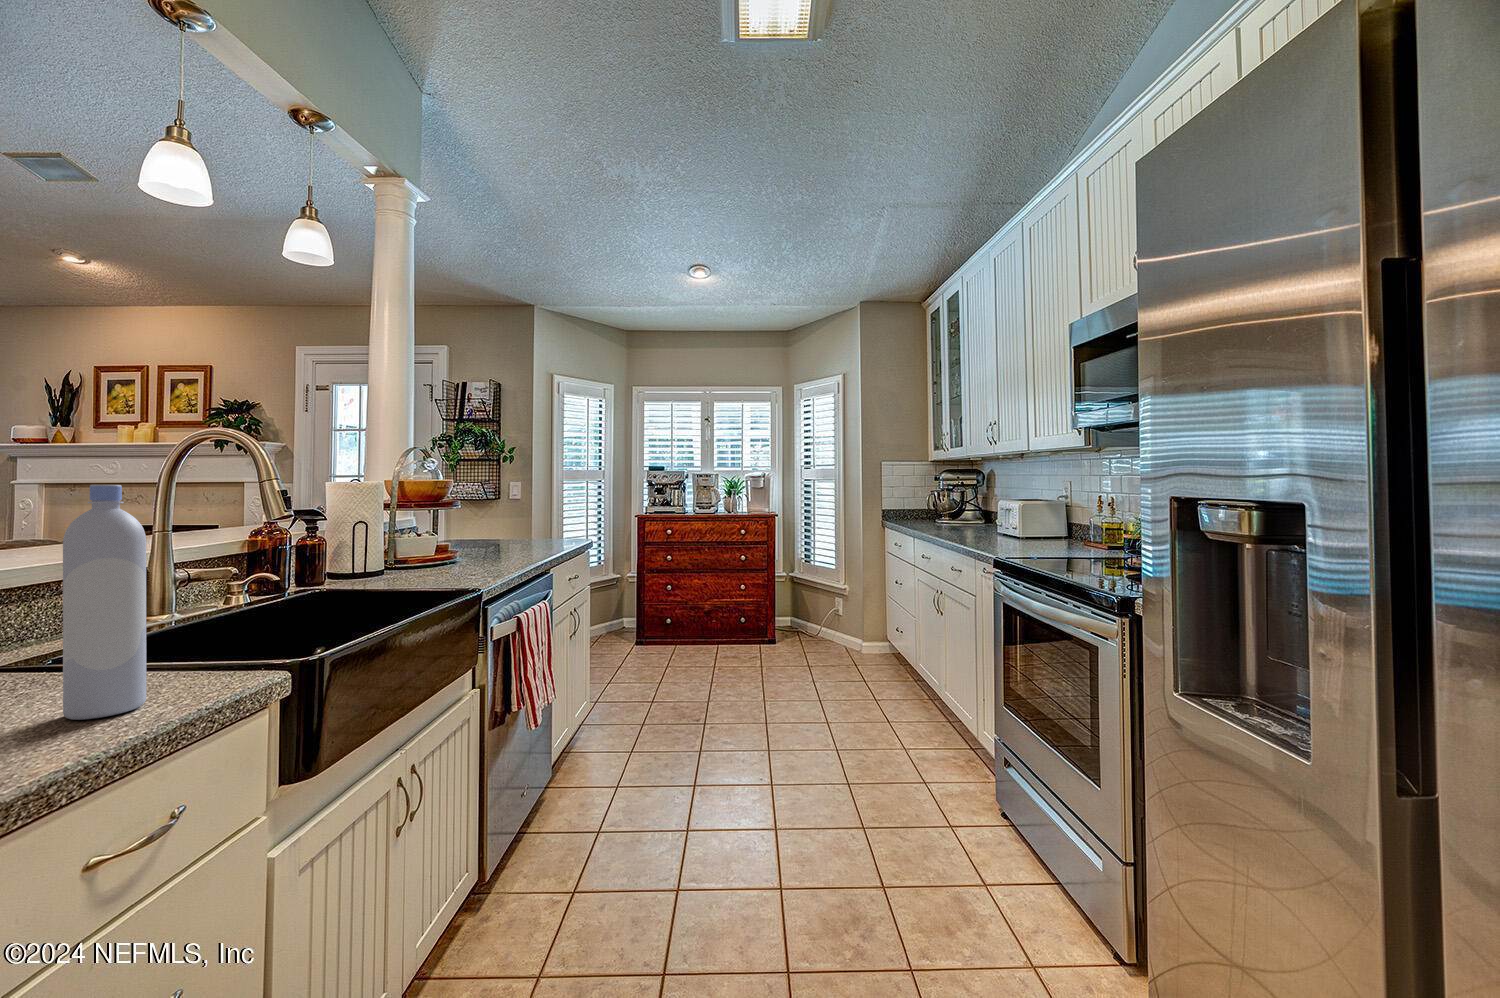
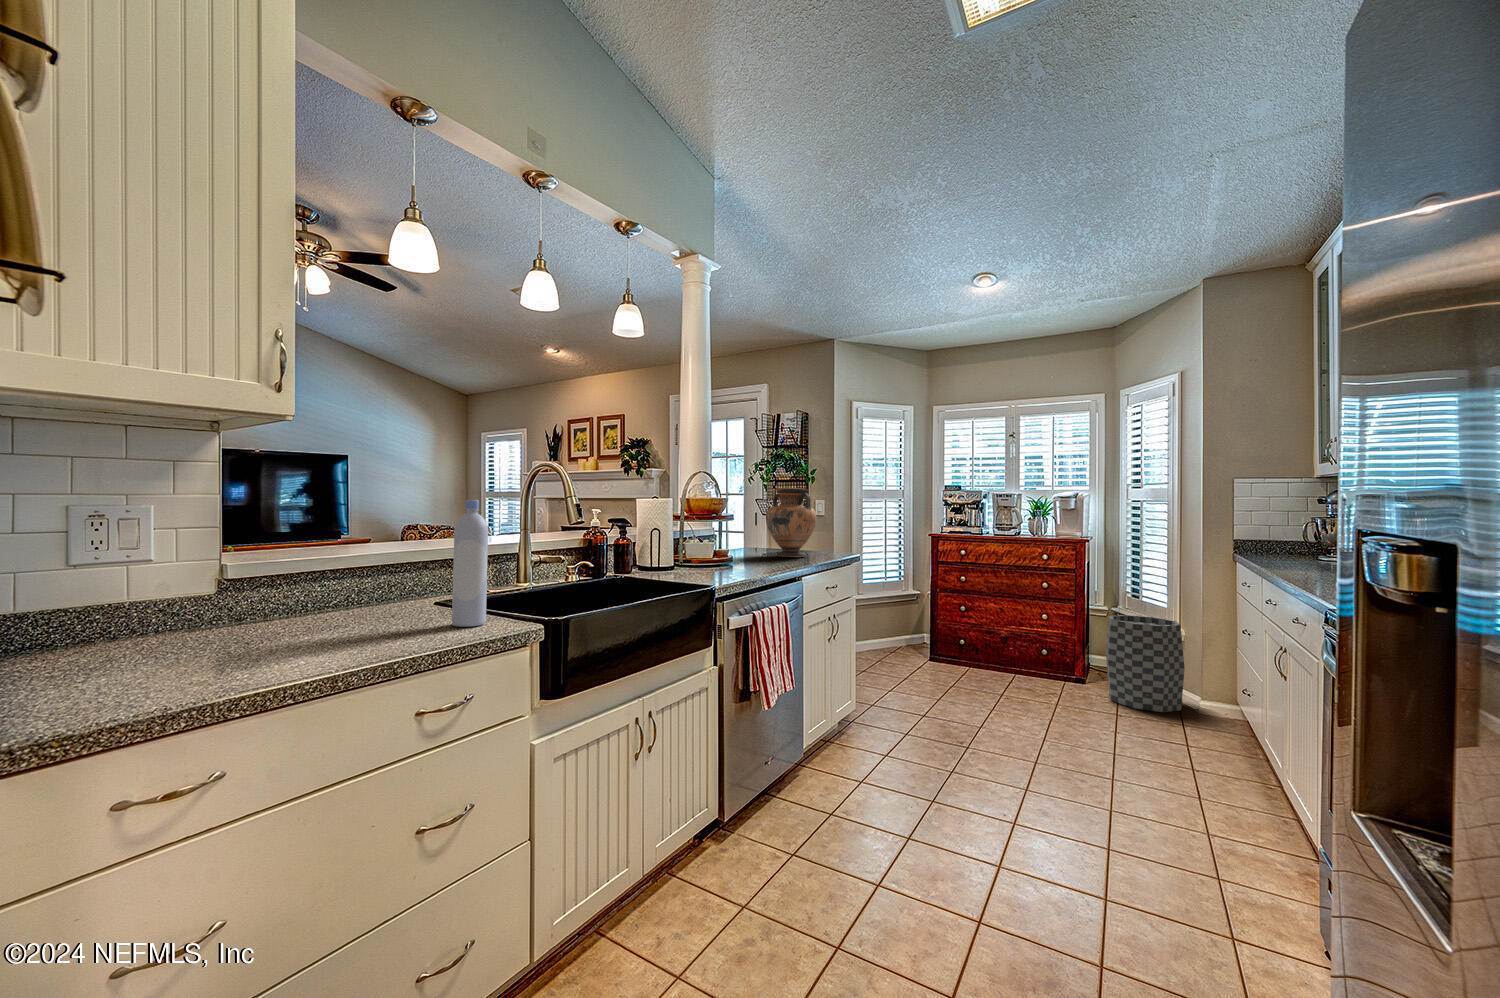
vase: none [489,469,552,549] -> present [766,488,817,557]
trash can: none [791,580,846,657] -> present [1106,615,1185,712]

